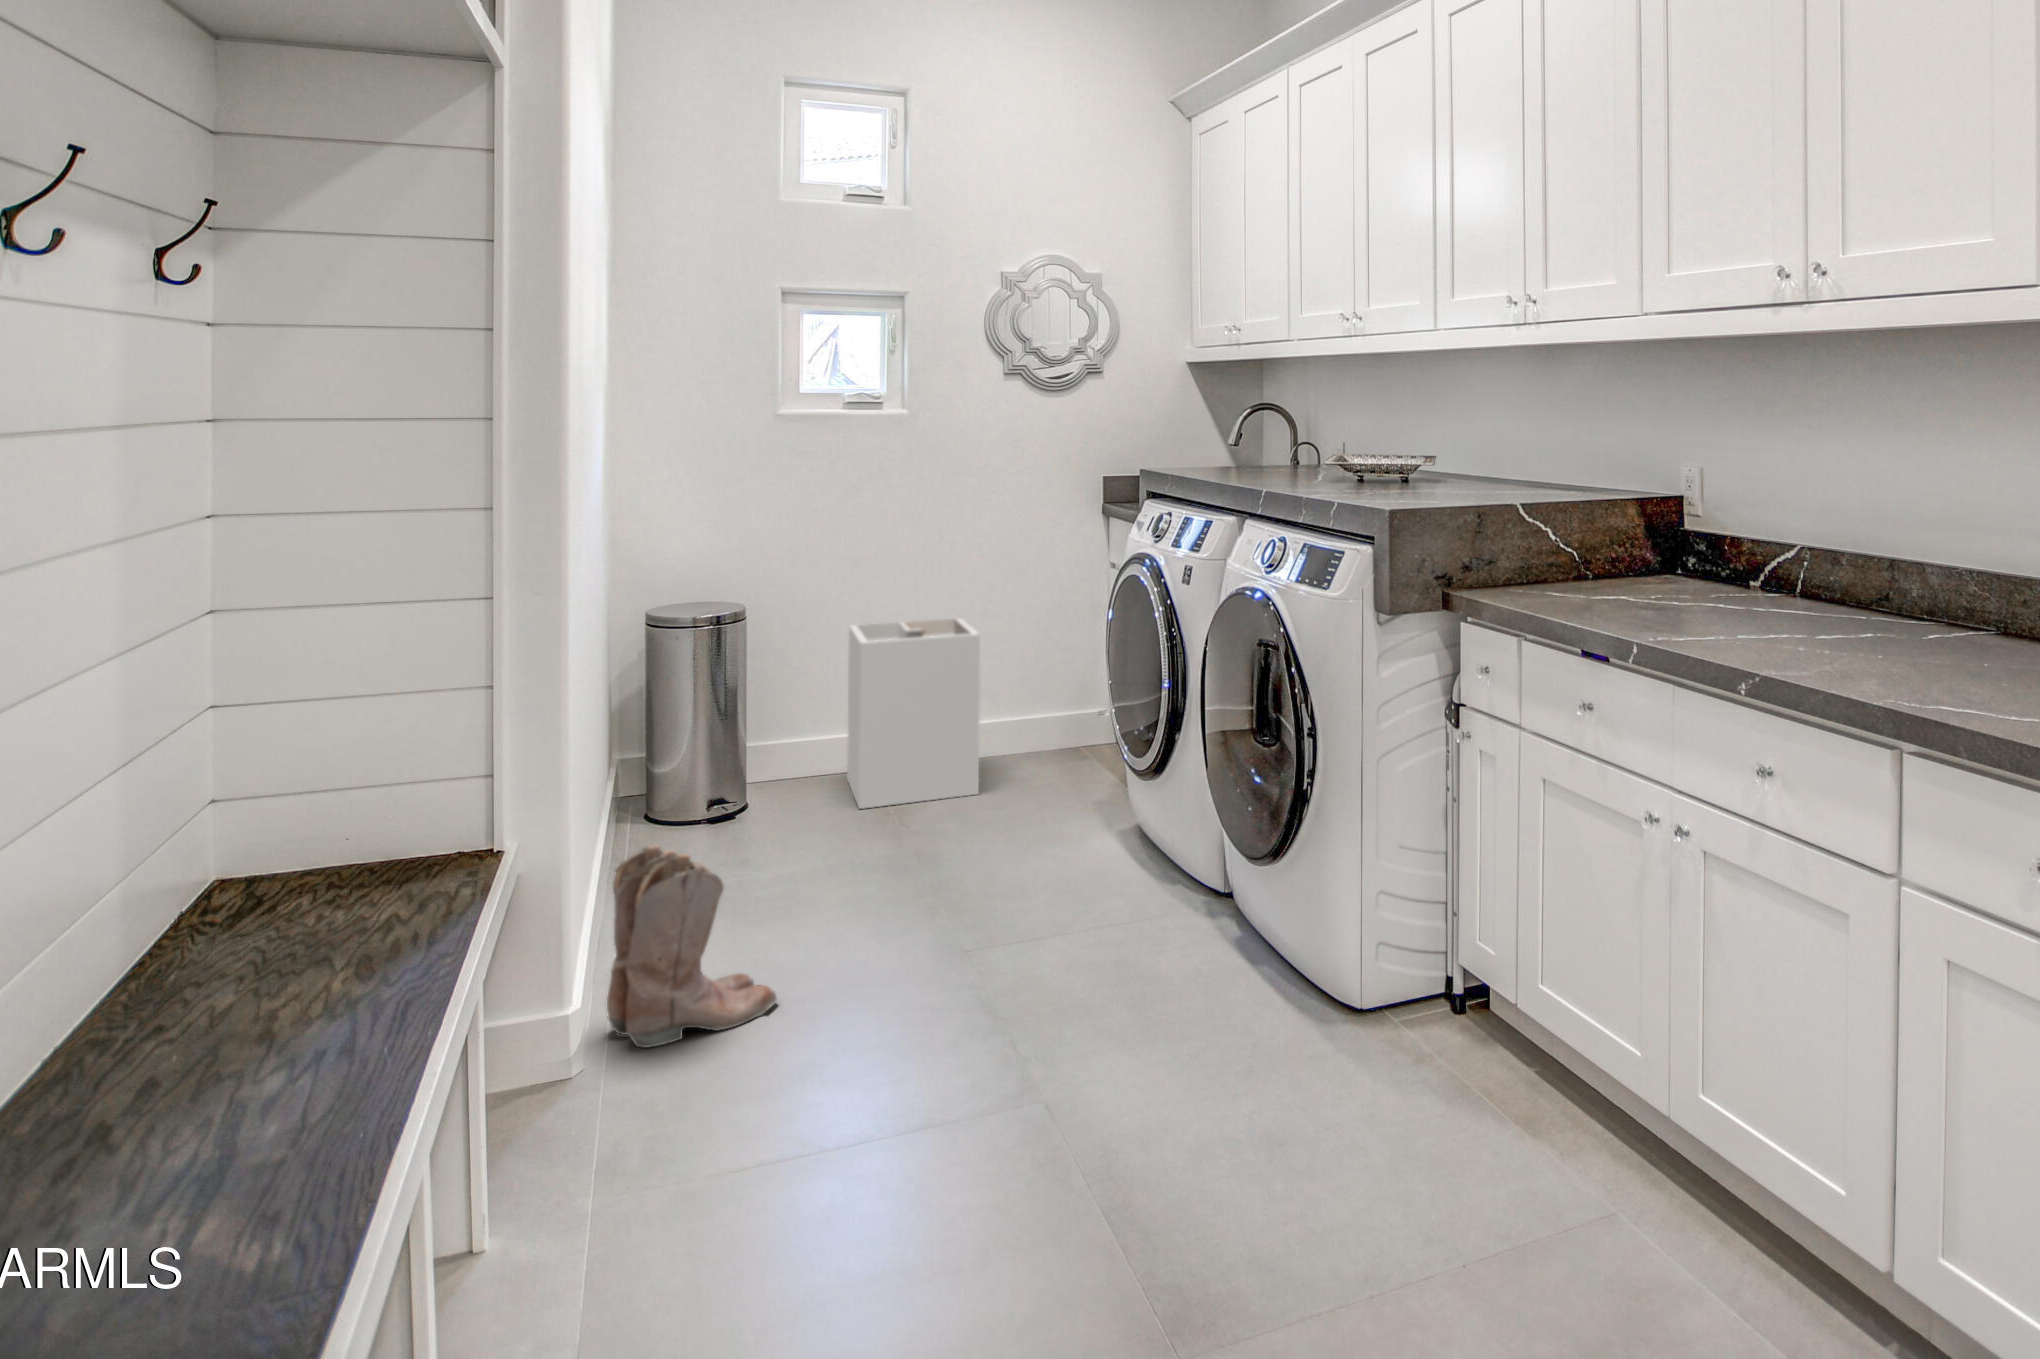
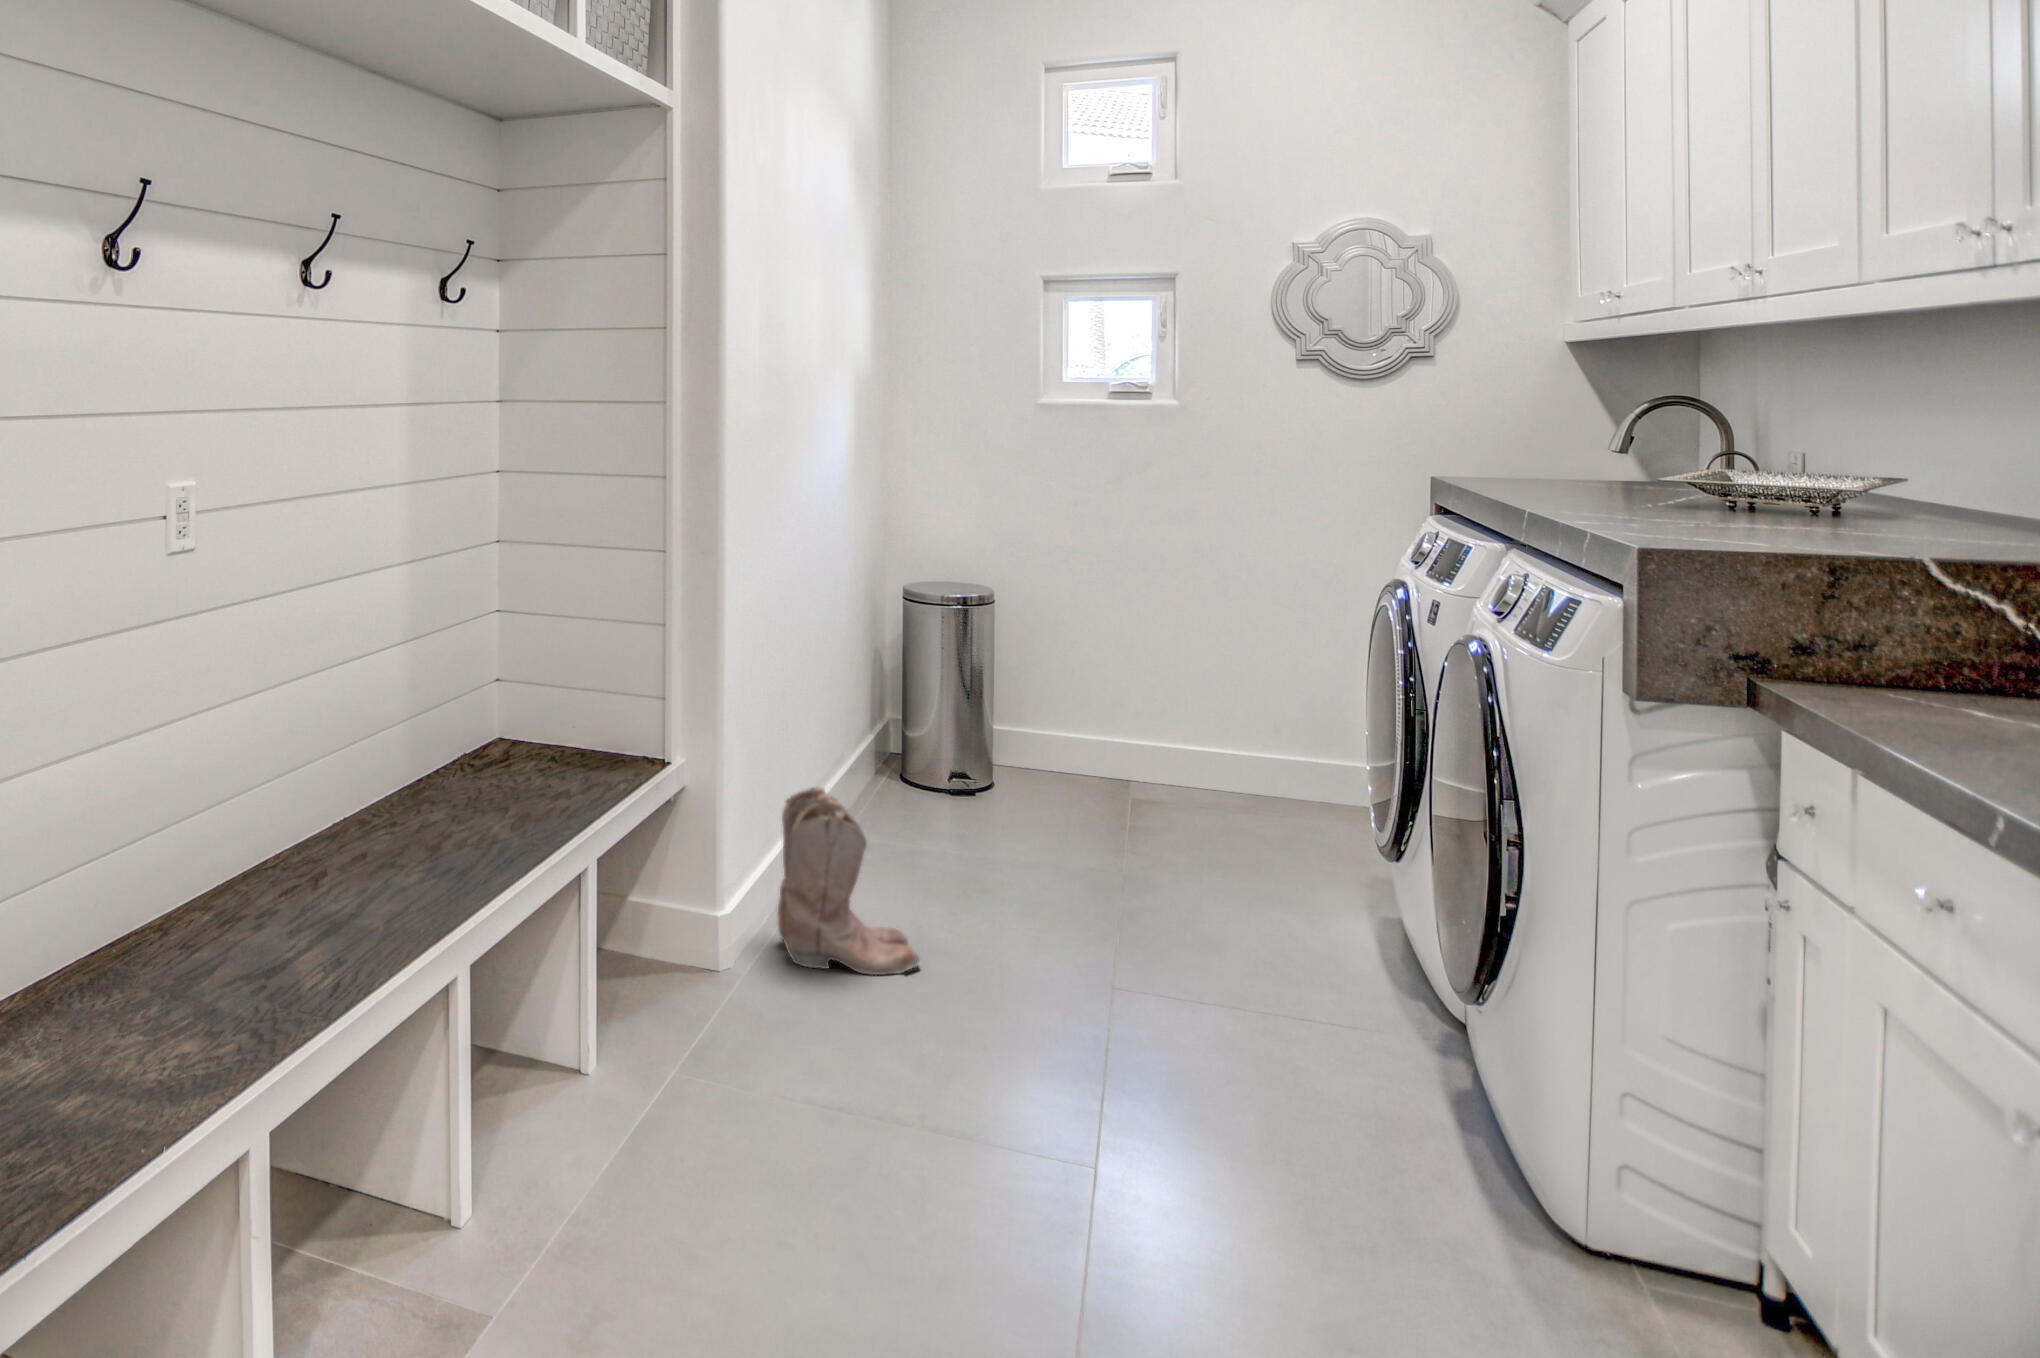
laundry hamper: present [847,618,980,809] -> none [1101,622,1238,831]

